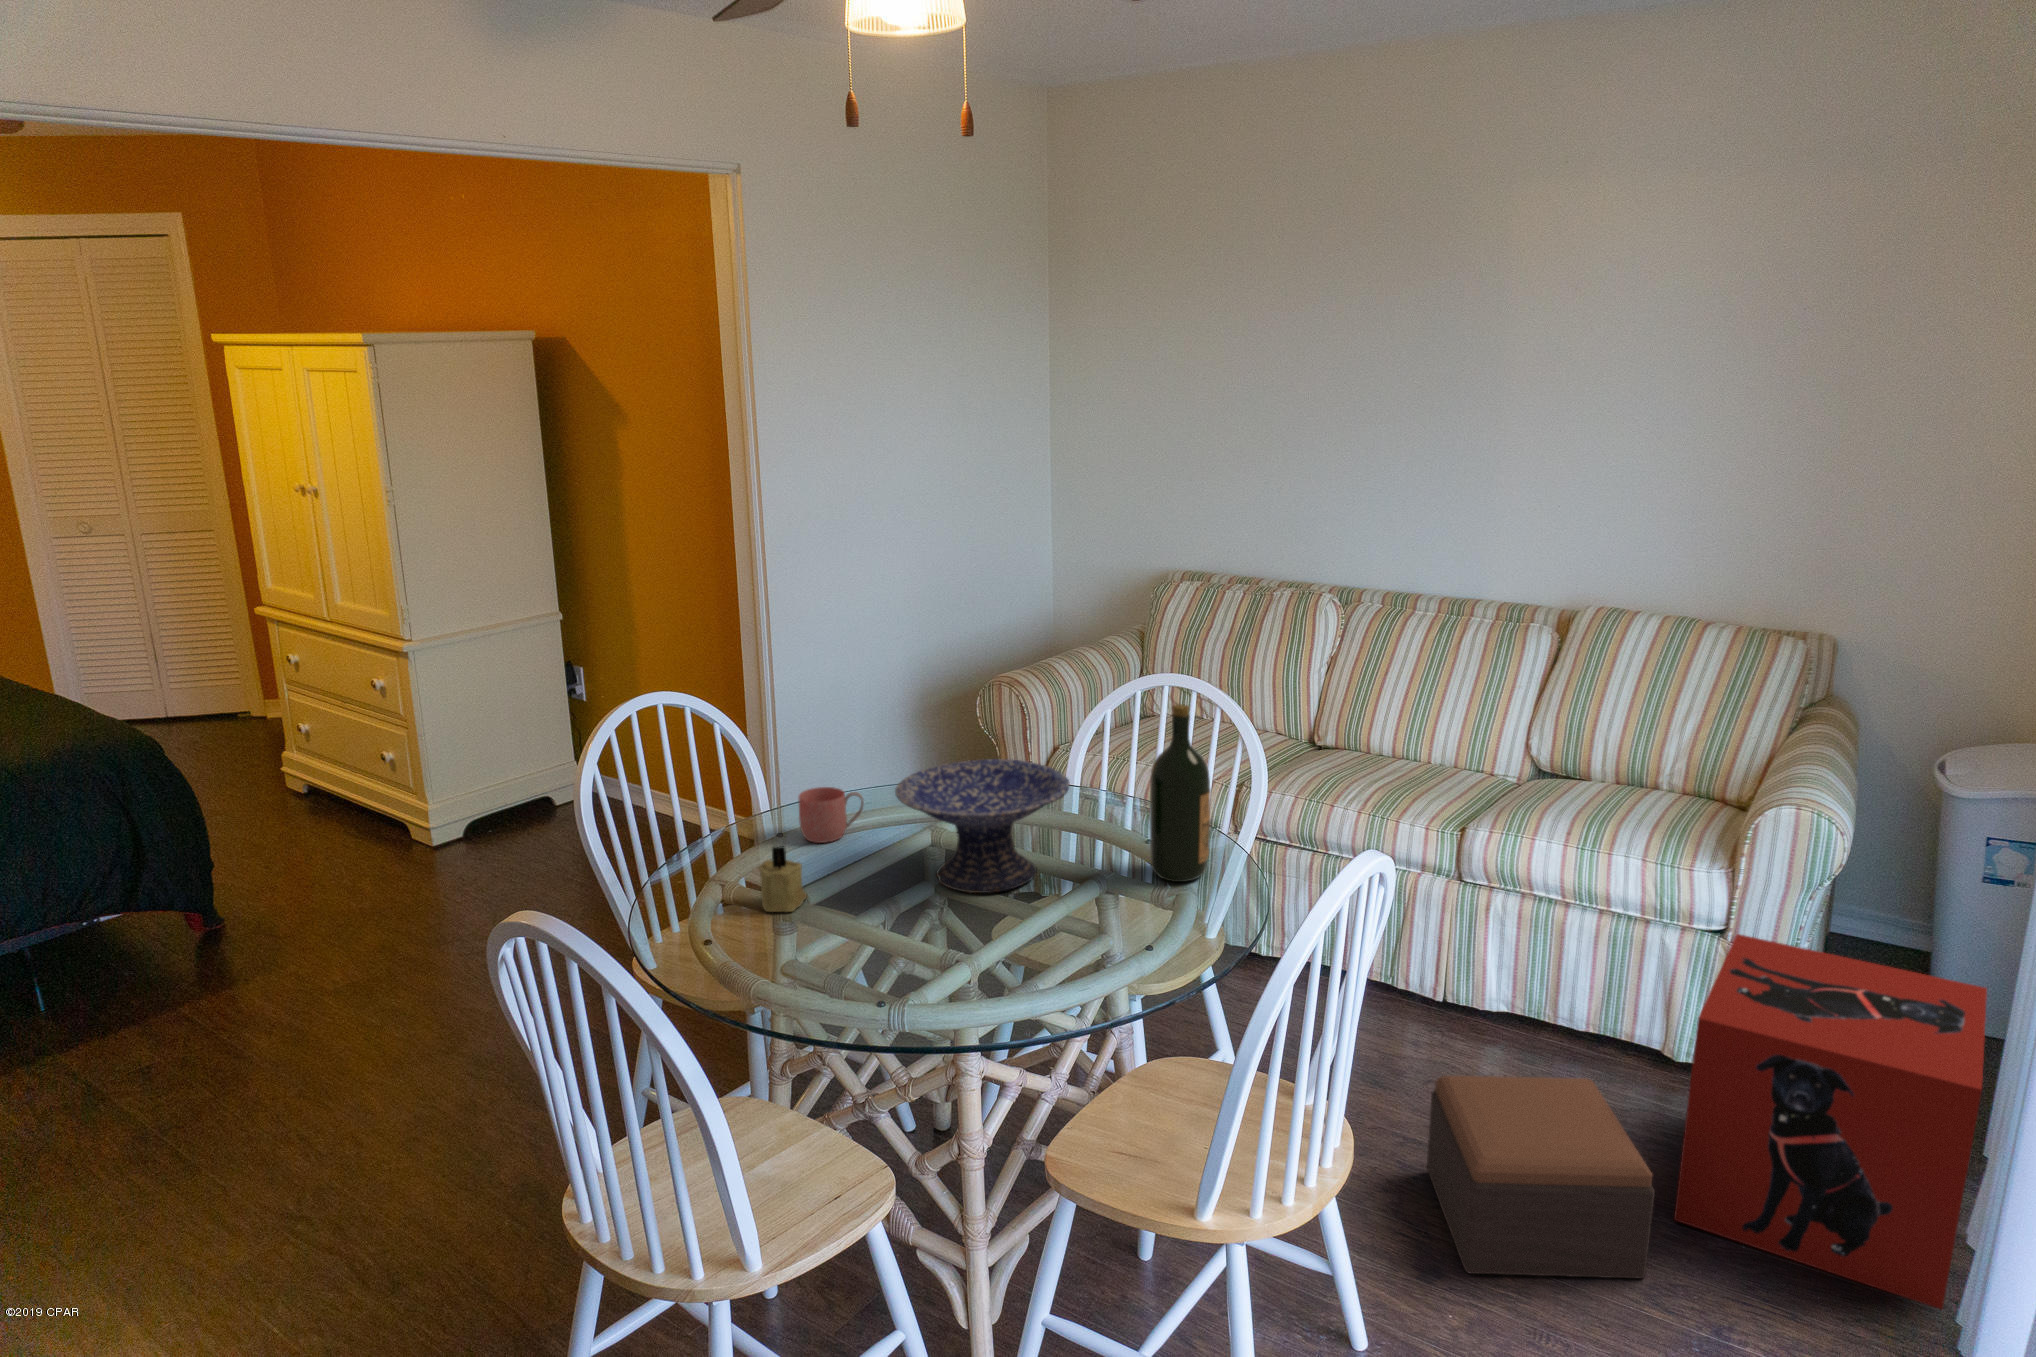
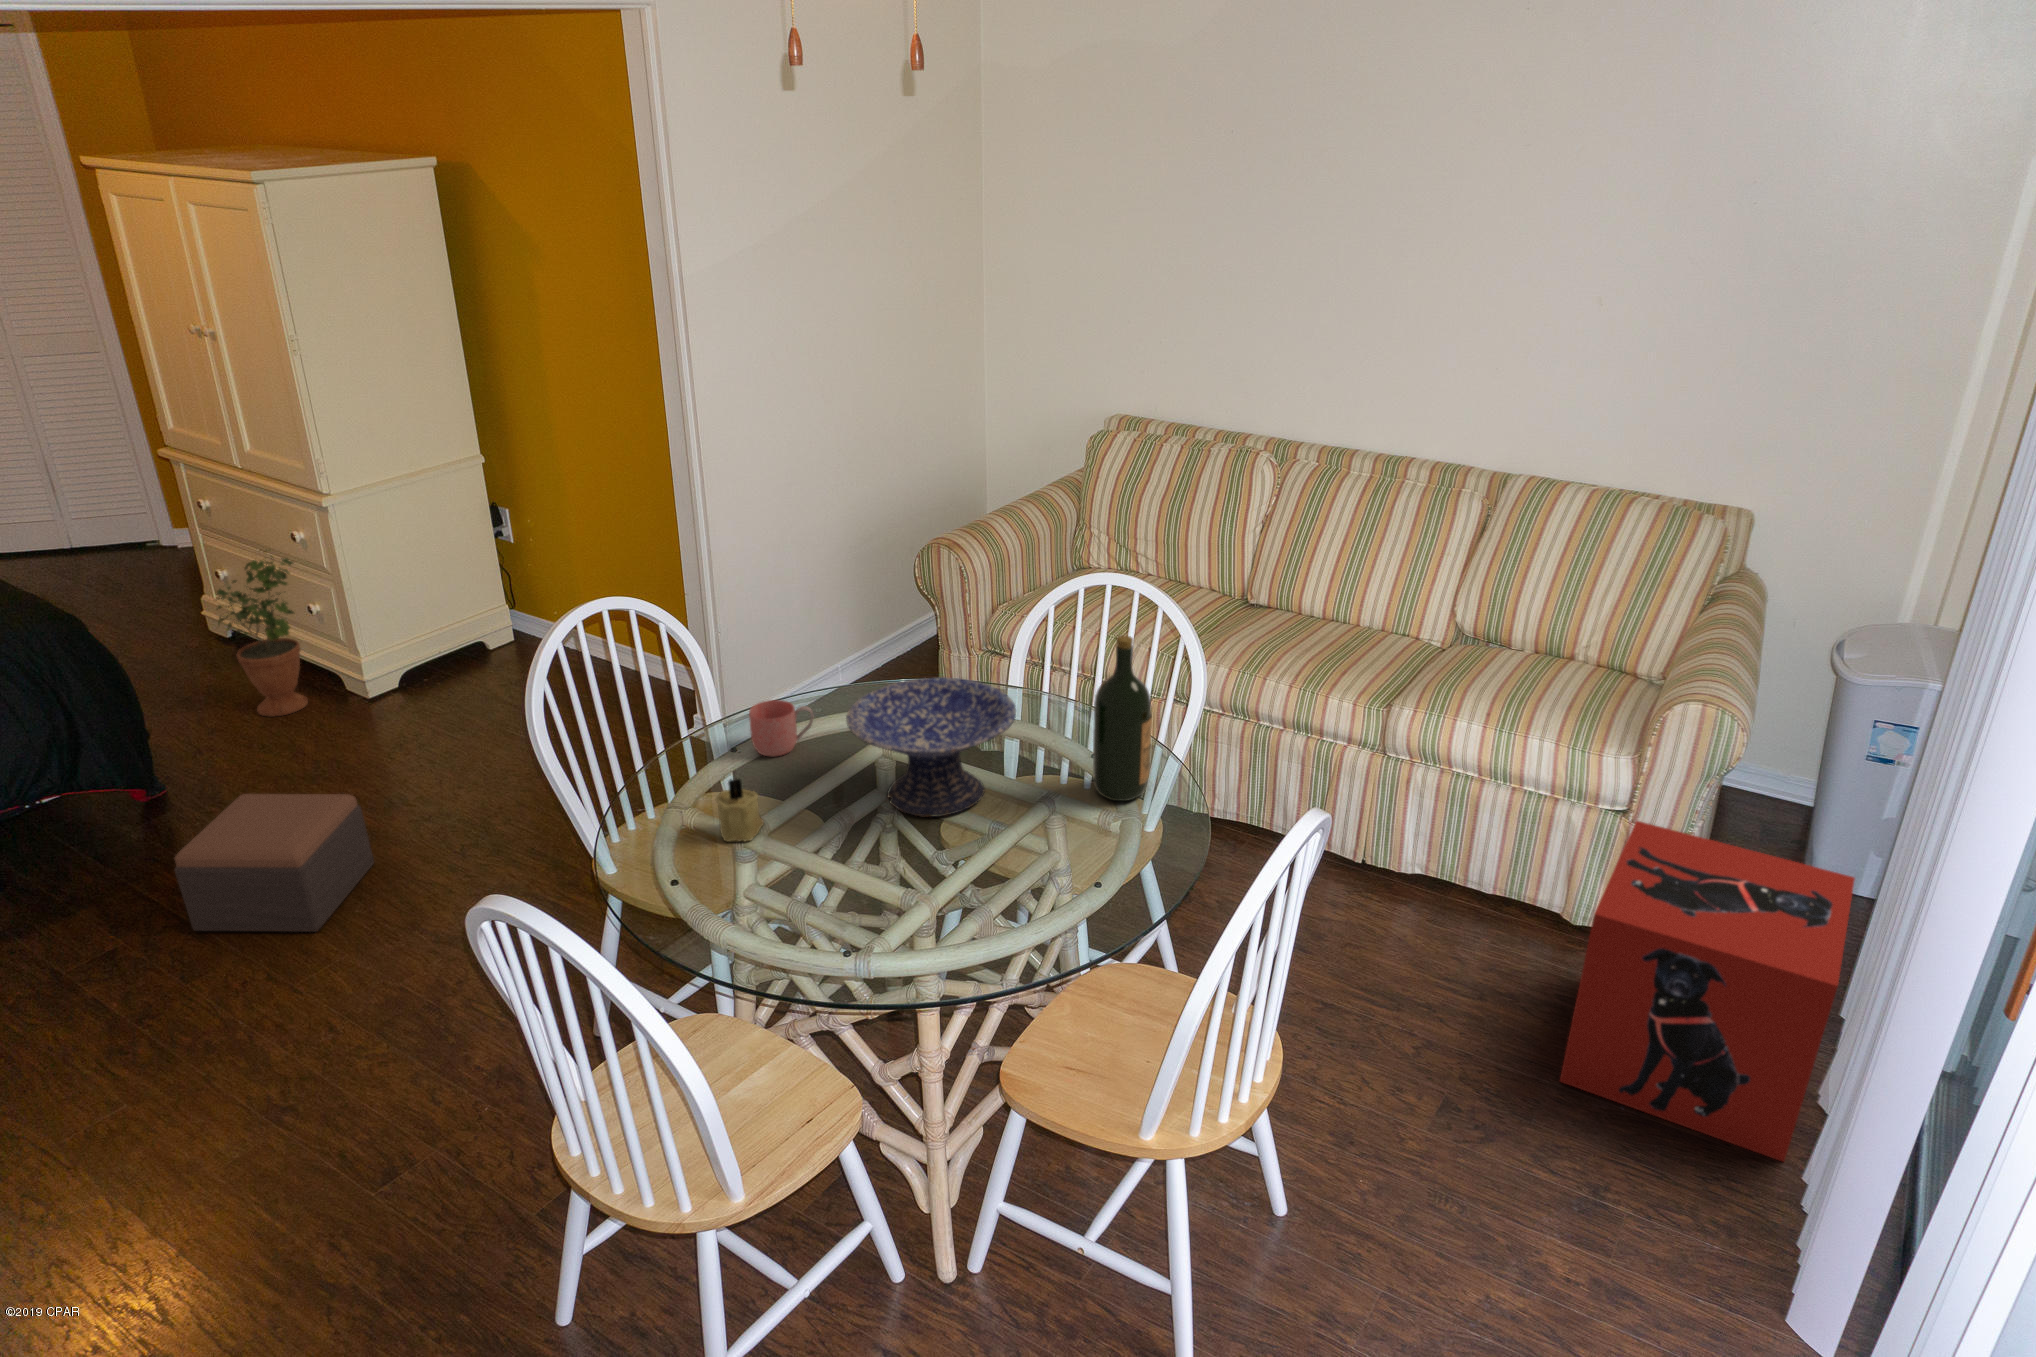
potted plant: none [293,694,374,860] -> present [217,558,308,717]
footstool: present [1427,1076,1655,1278] -> present [174,794,374,932]

